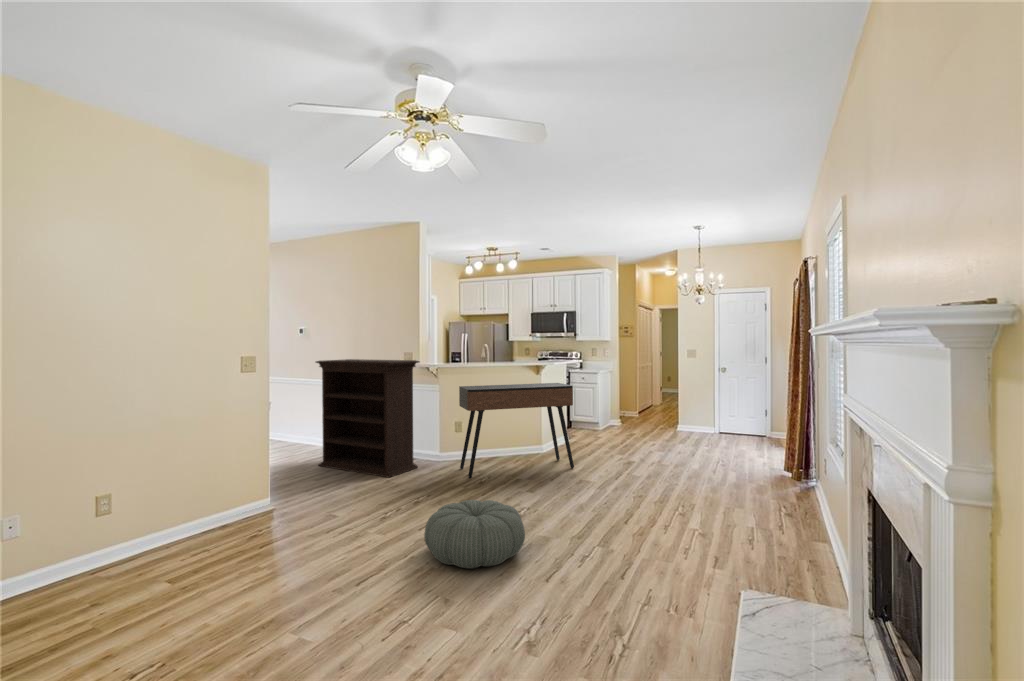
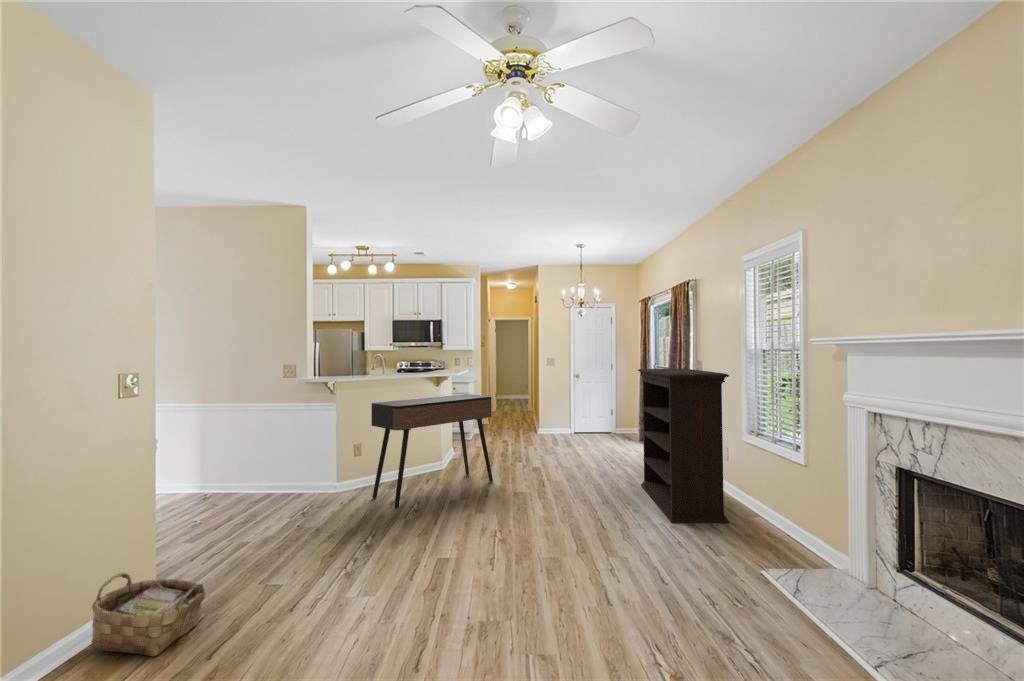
bookshelf: present [316,359,419,478] -> present [638,368,729,523]
woven basket: none [214,486,277,540] -> present [91,573,205,656]
pouf: present [424,500,525,569] -> none [449,529,563,613]

